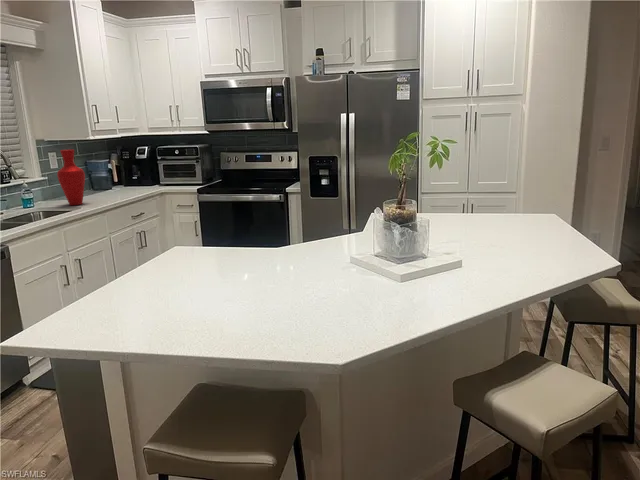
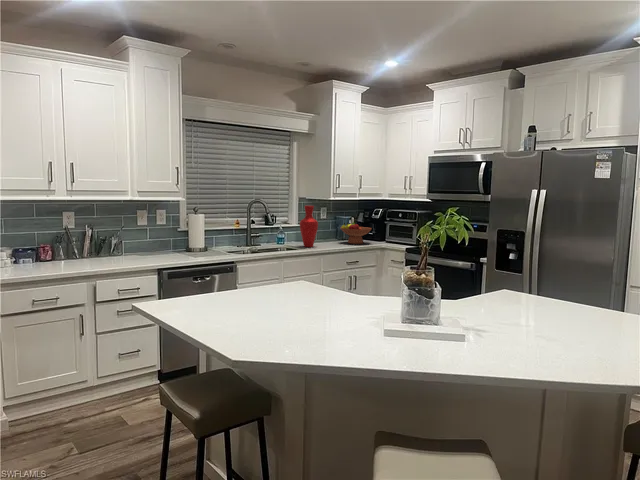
fruit bowl: none [104,166,145,193] -> present [340,222,372,244]

